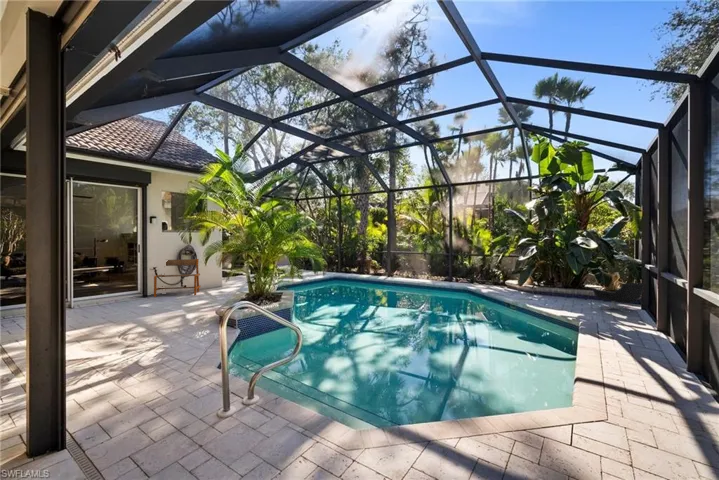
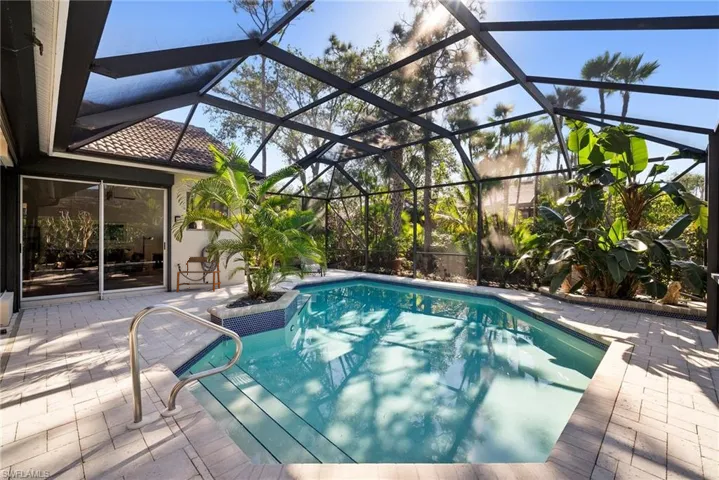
lounge chair: present [594,283,644,309] -> none [638,296,707,332]

